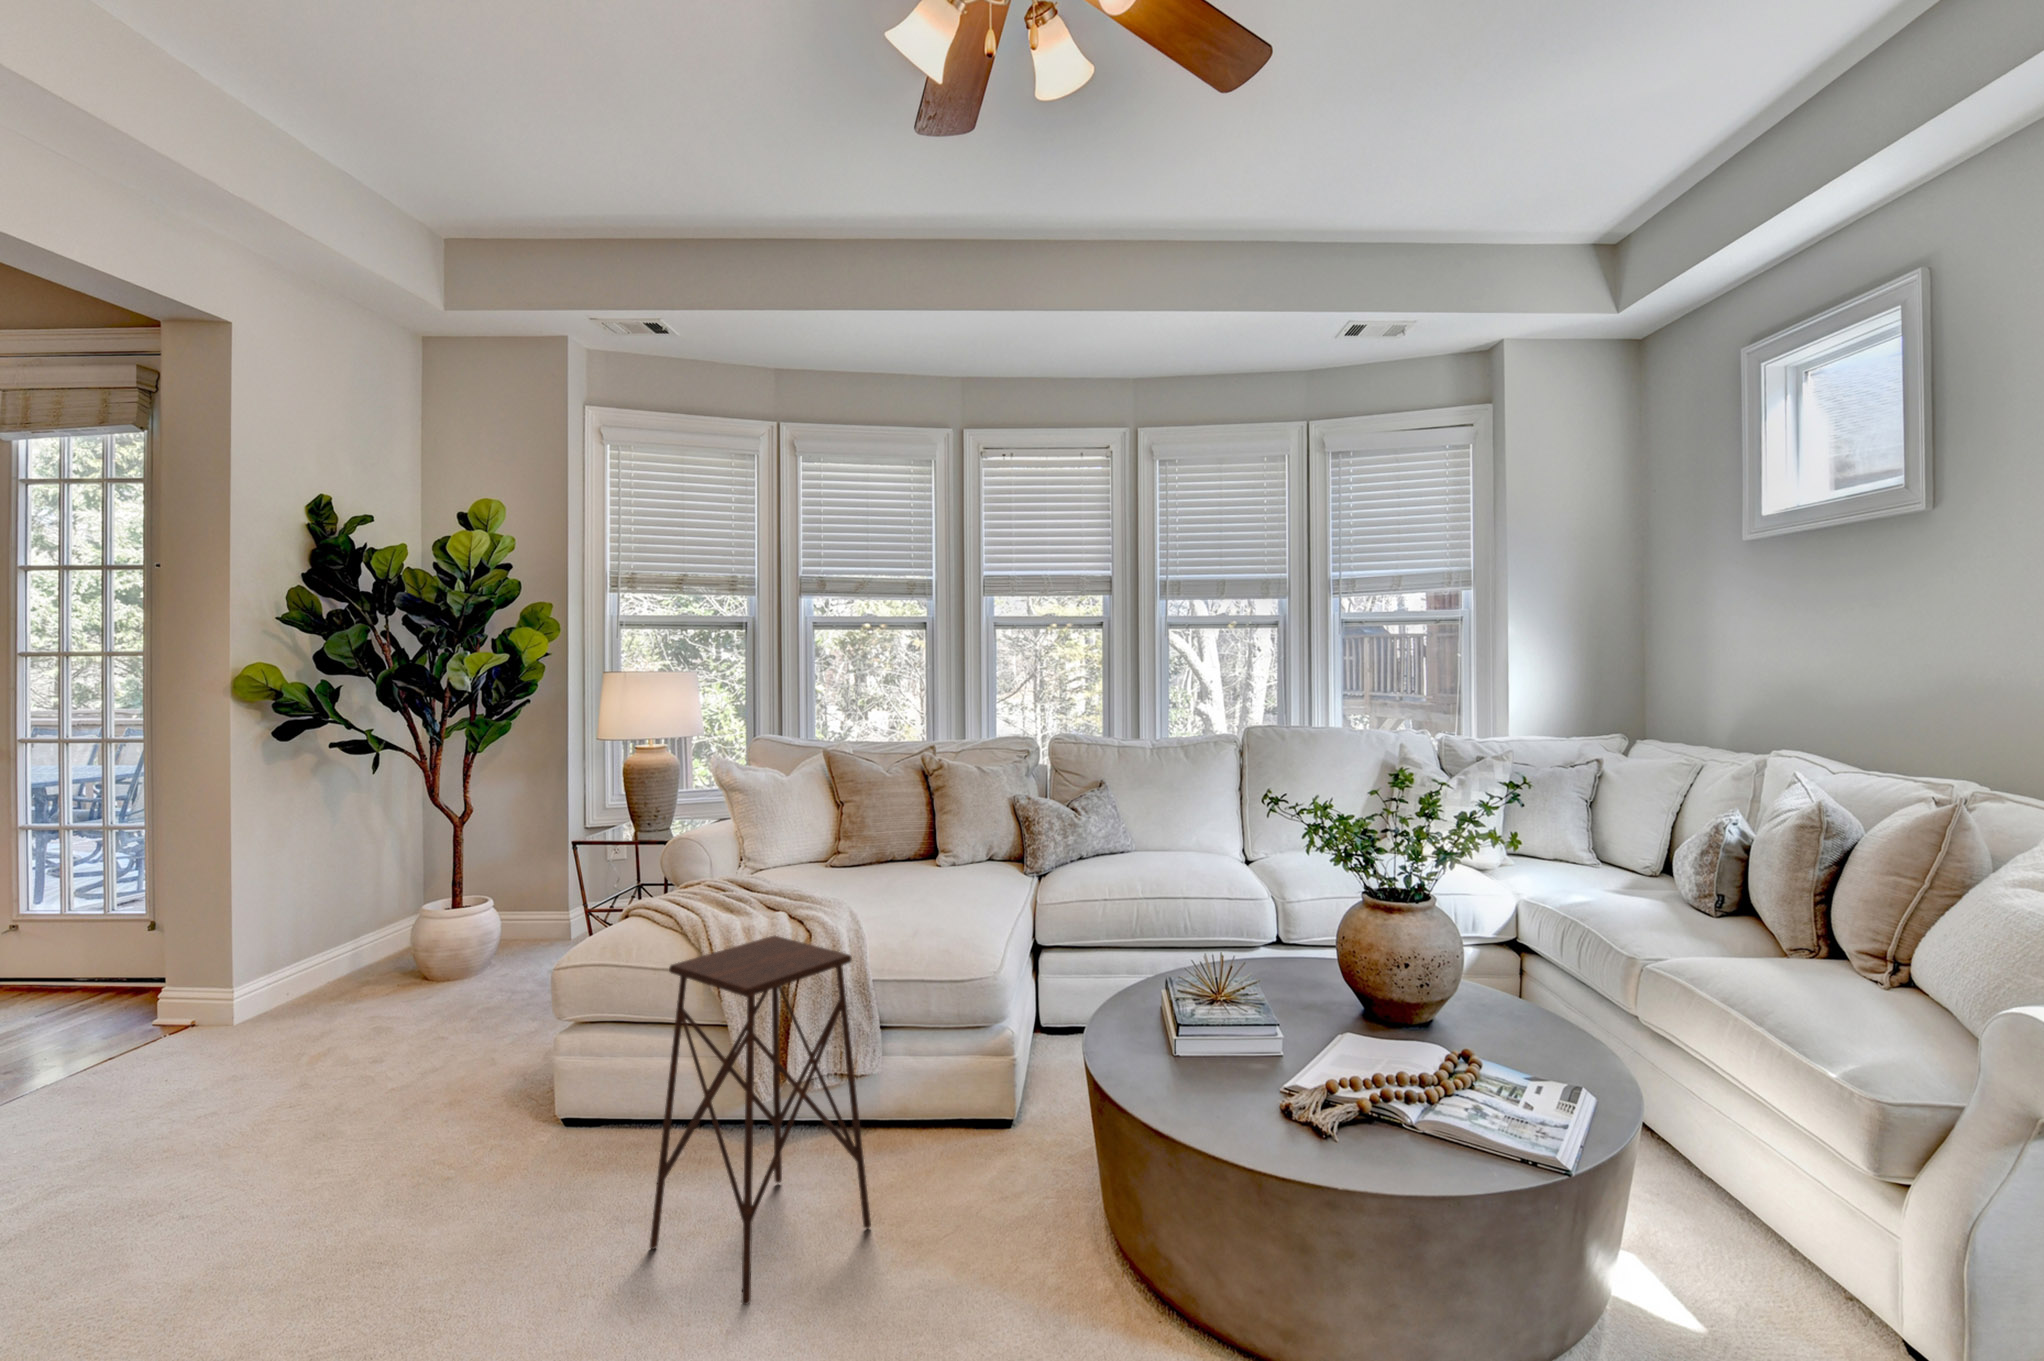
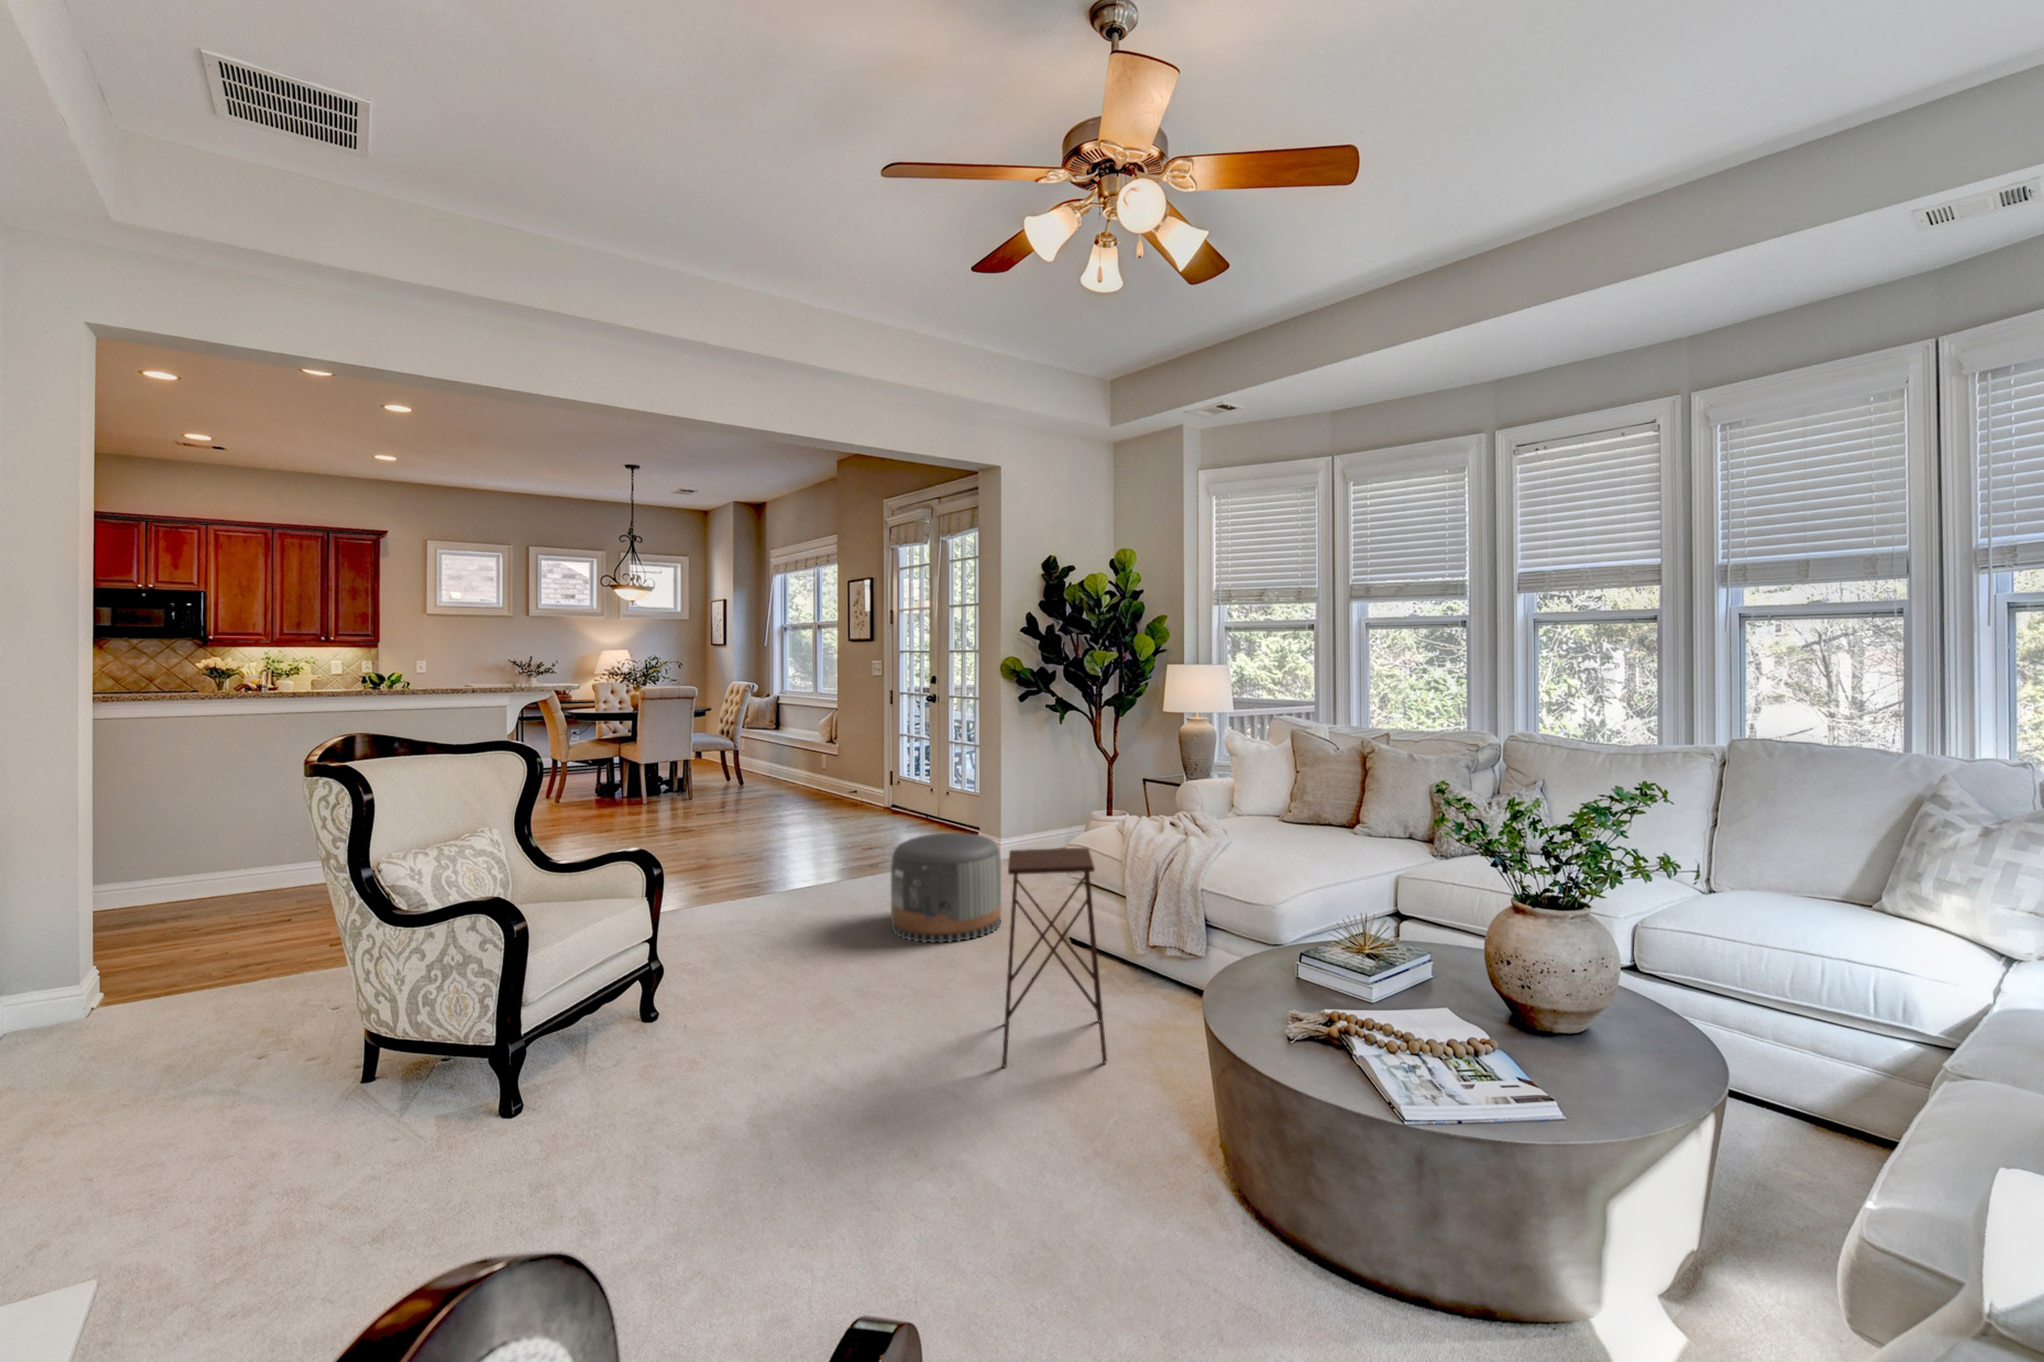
pouf: none [149,975,408,1210] -> present [891,833,1001,943]

